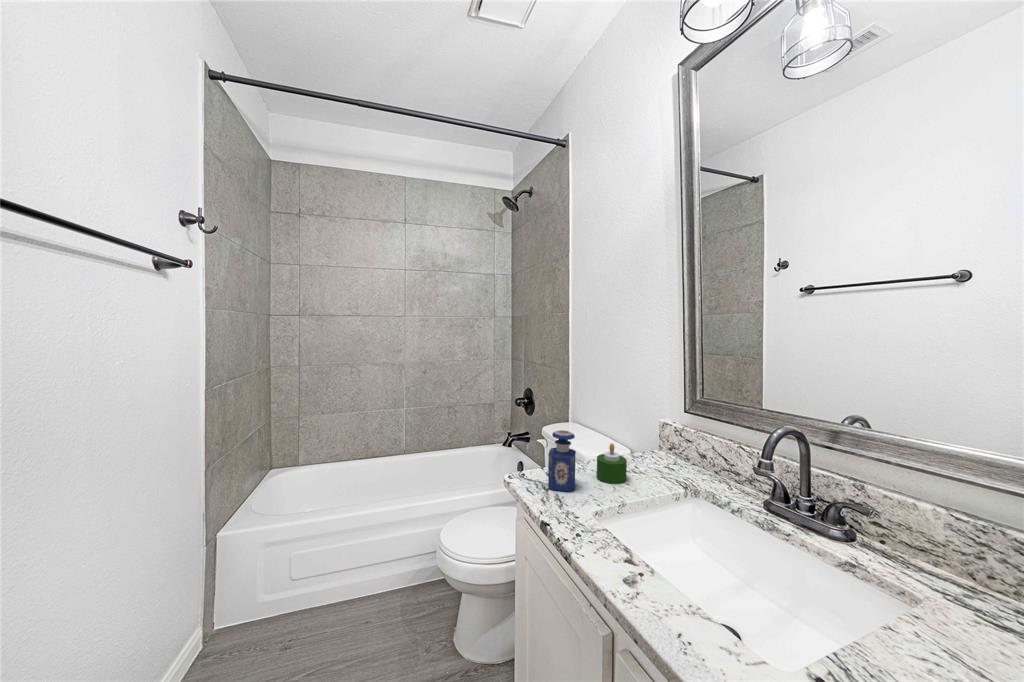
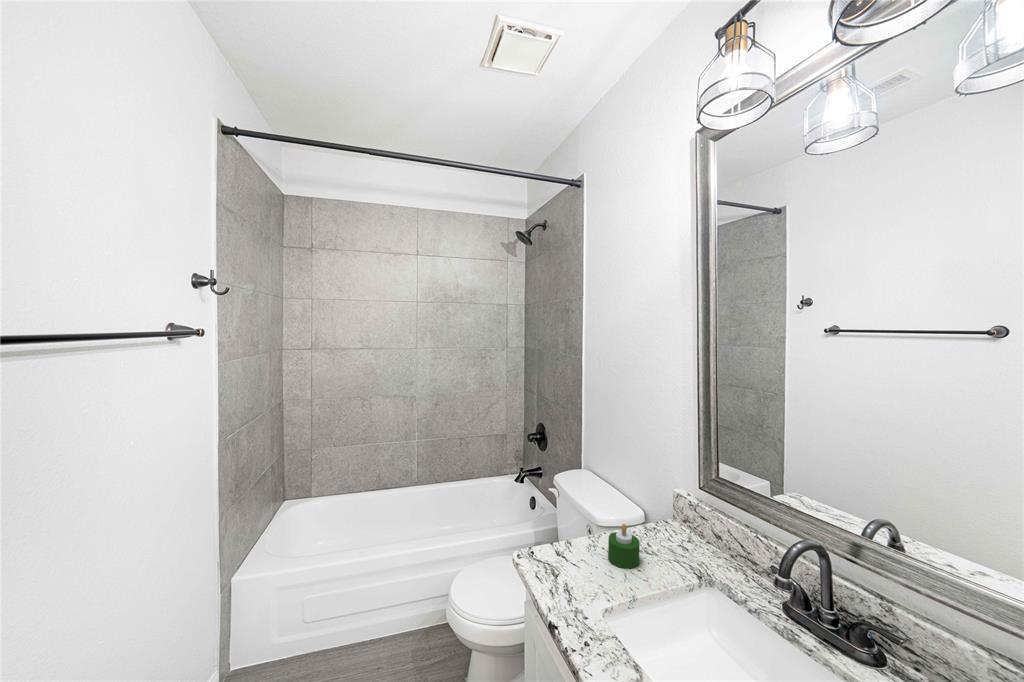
perfume bottle: present [548,430,576,492] -> none [558,512,586,580]

